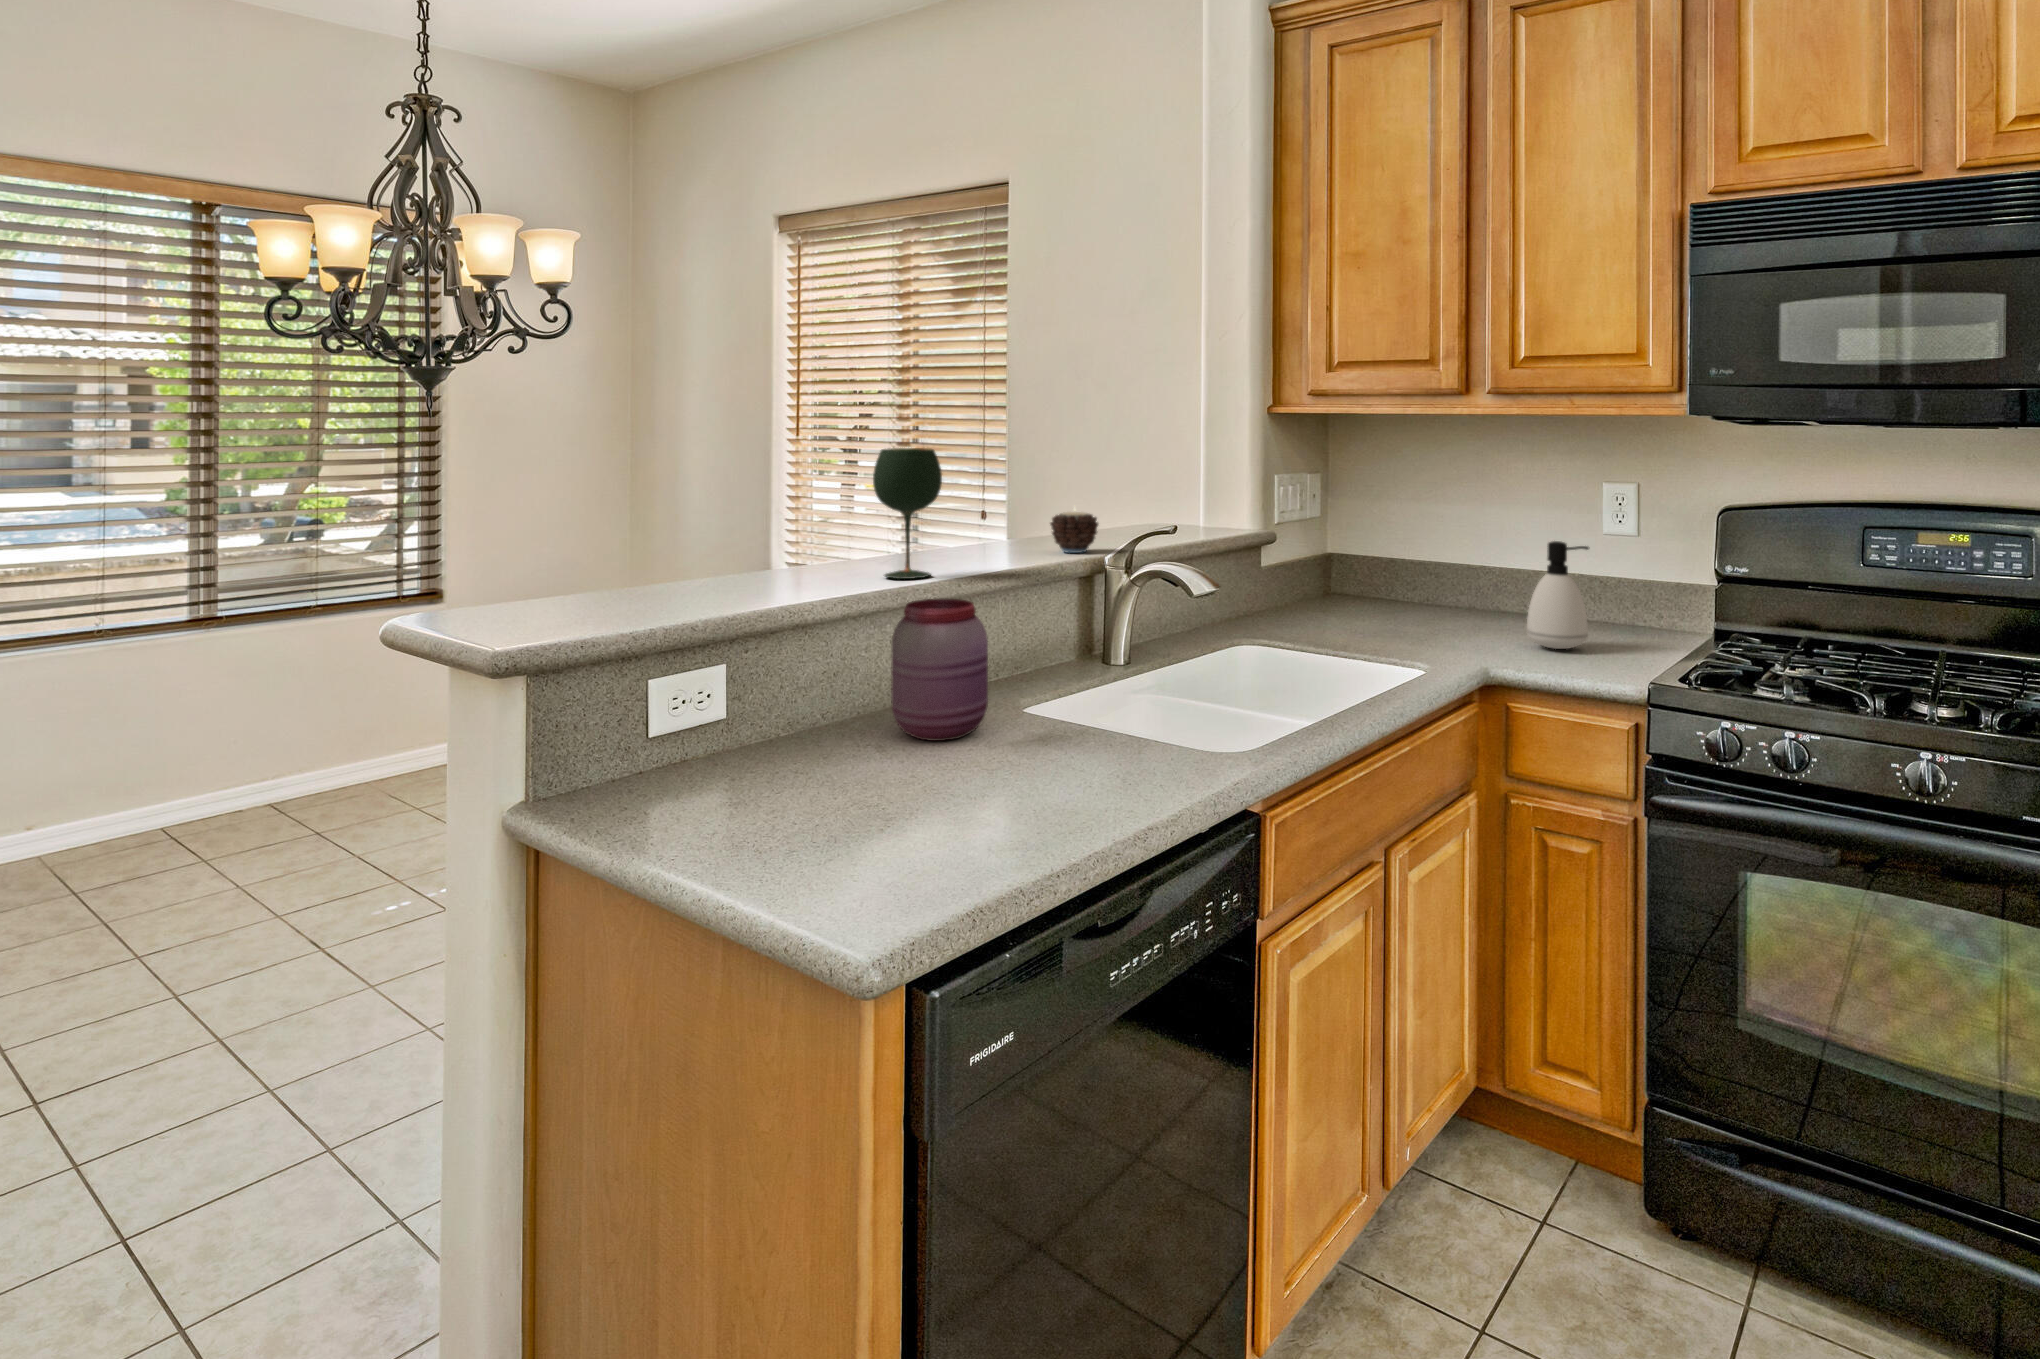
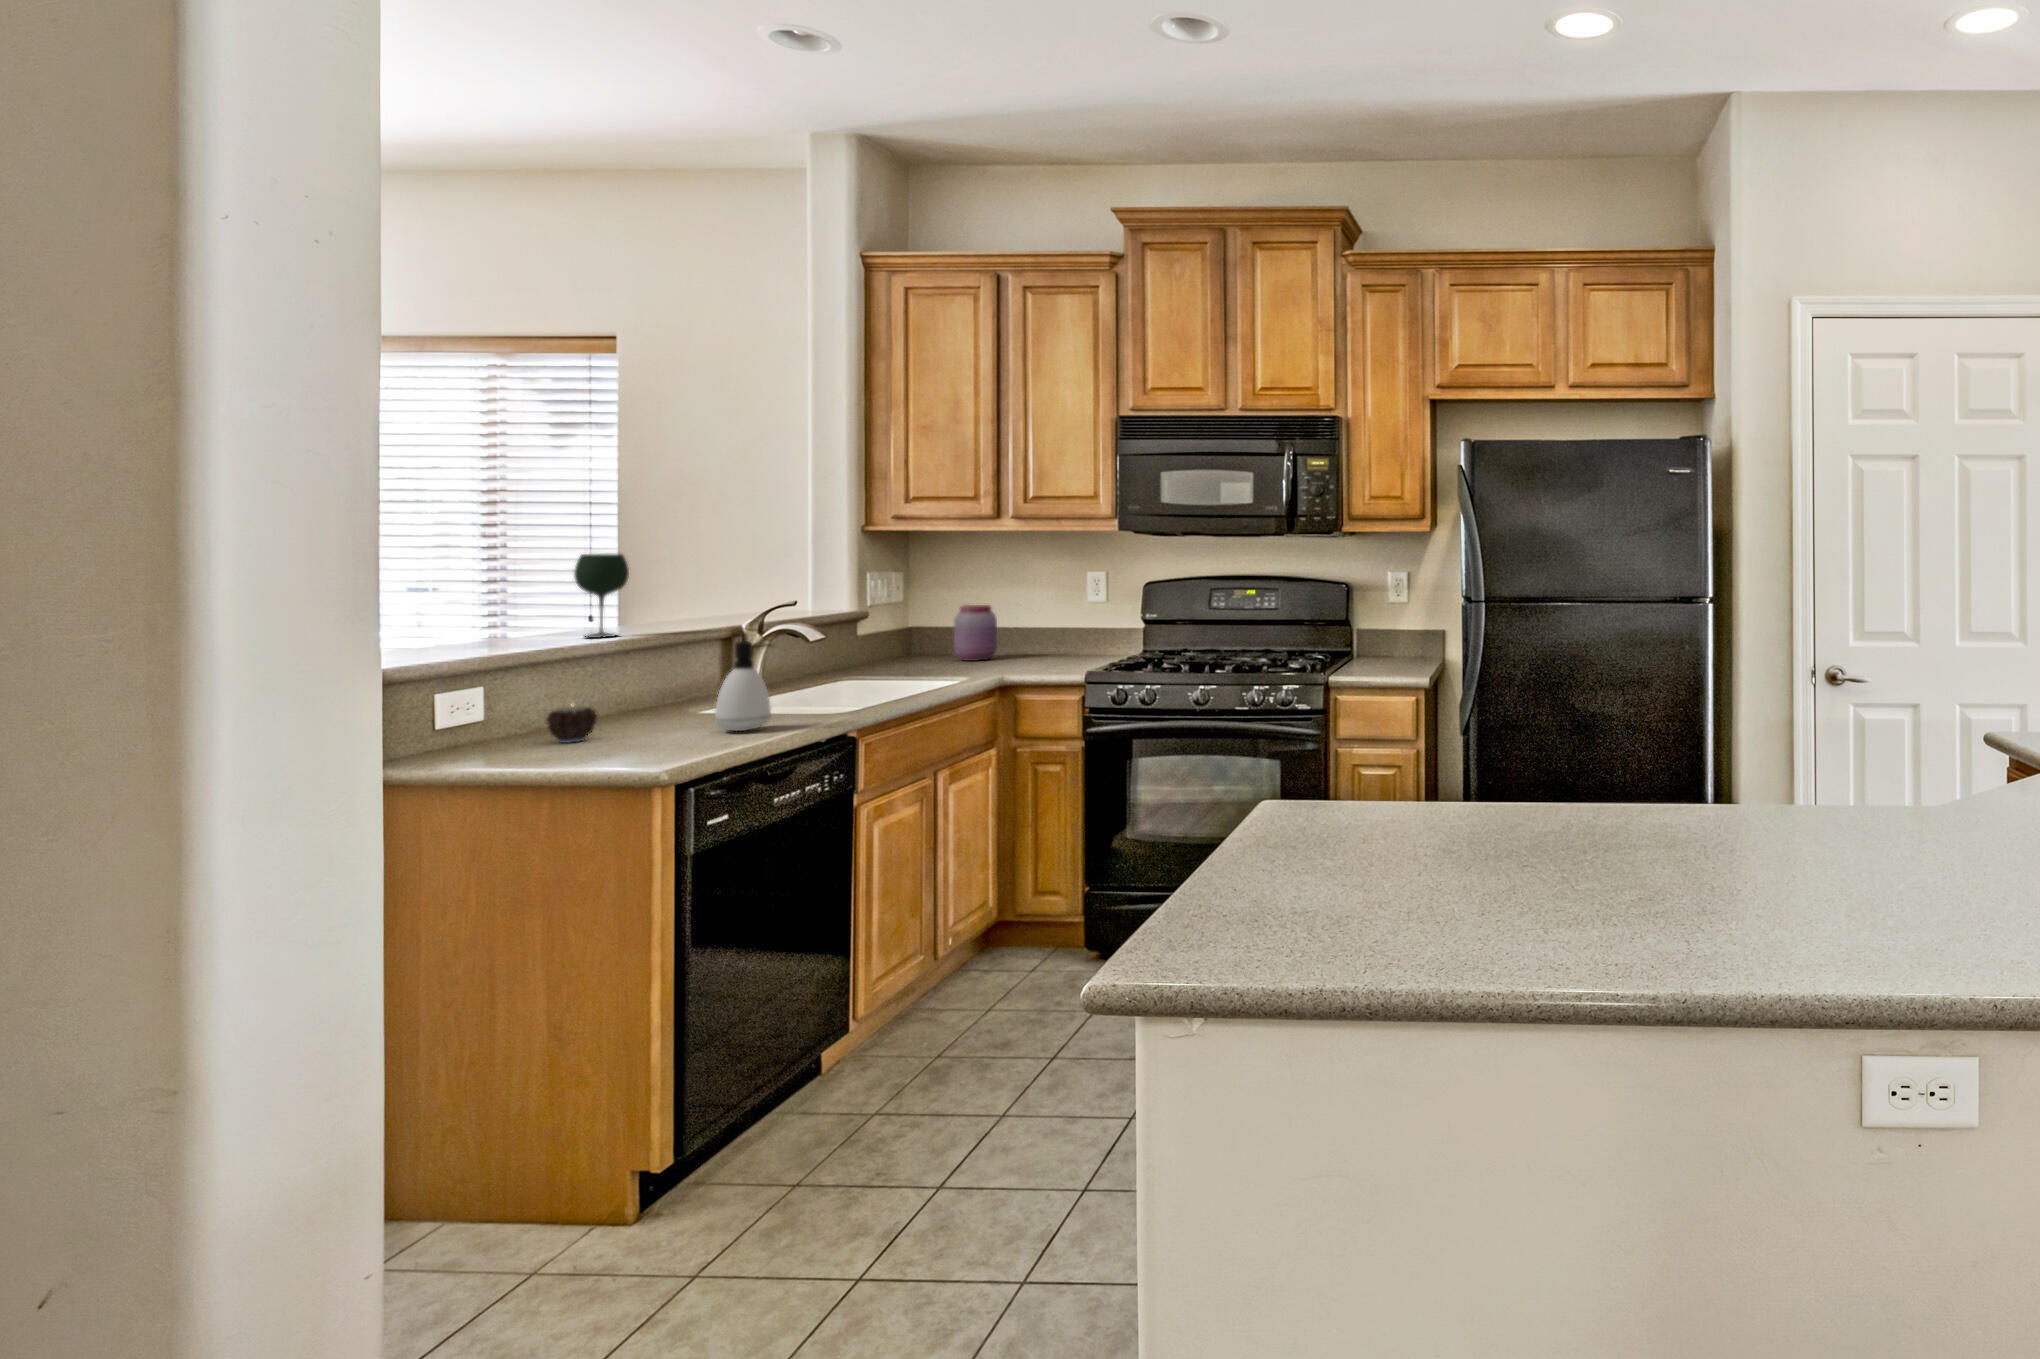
candle: present [1050,512,1098,553] -> present [547,706,597,743]
soap dispenser: present [1527,541,1589,649] -> present [715,641,771,731]
jar: present [891,599,988,741] -> present [954,605,997,661]

